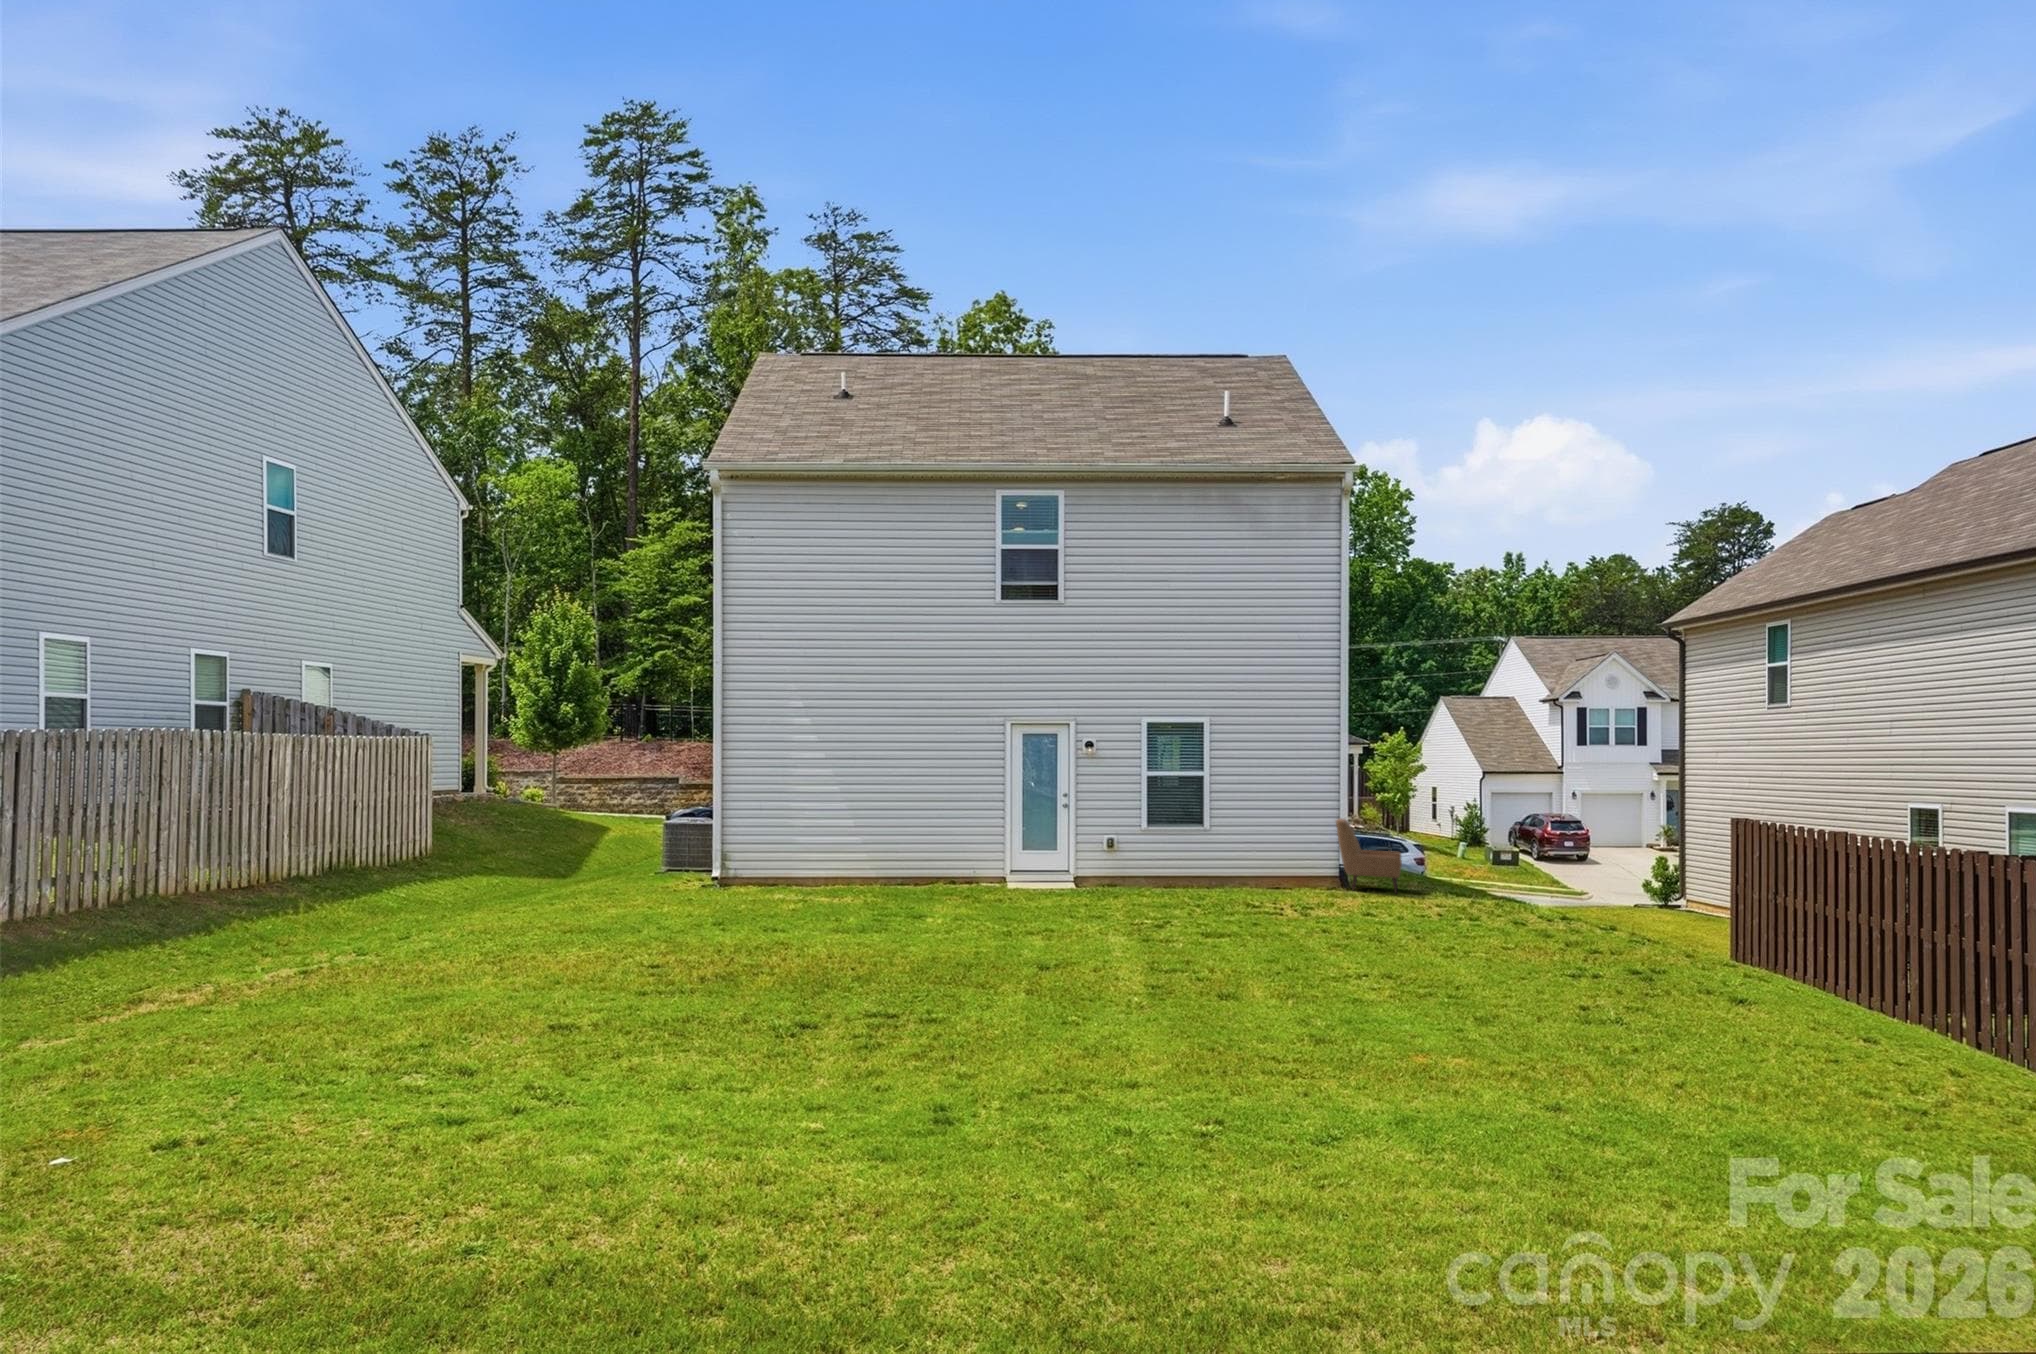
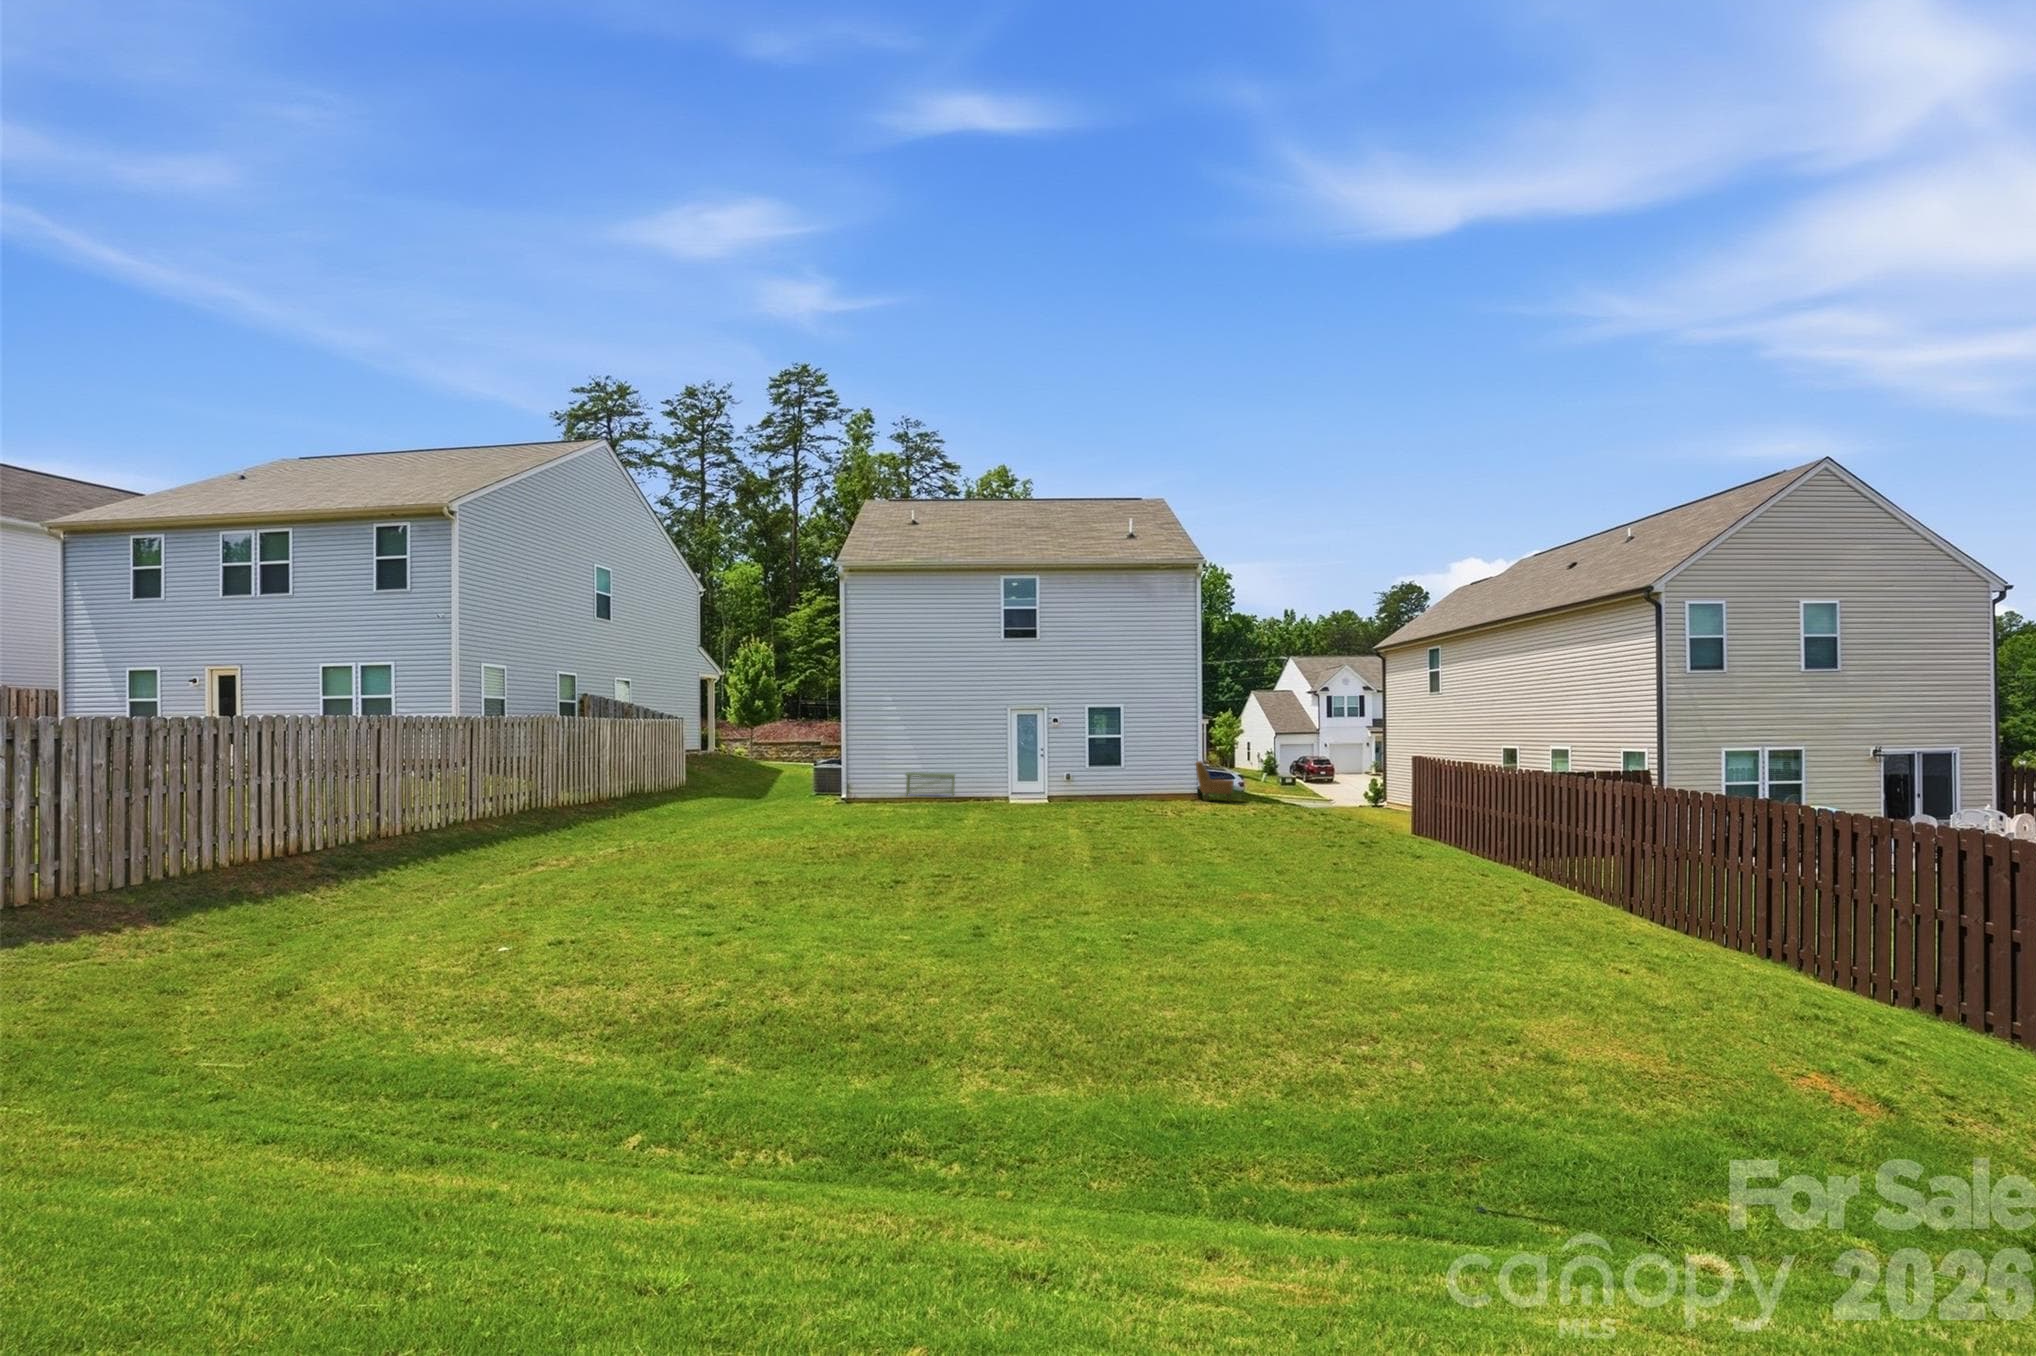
storage bench: none [821,835,912,882] -> present [905,772,955,796]

